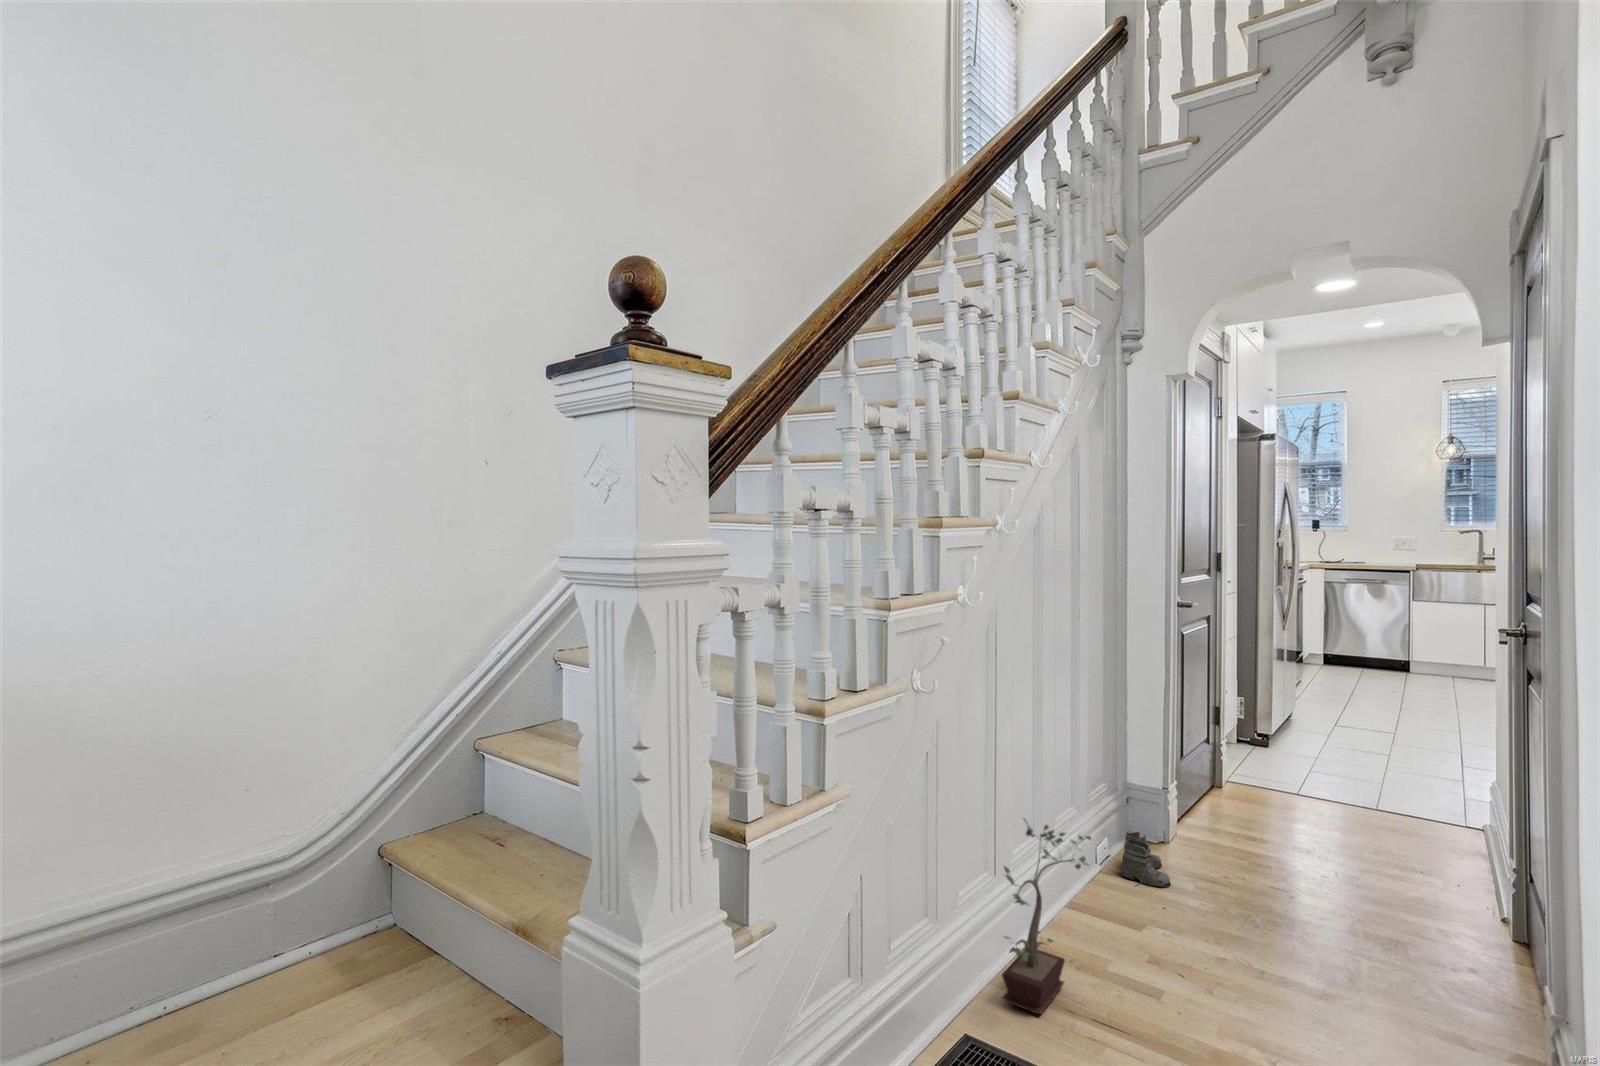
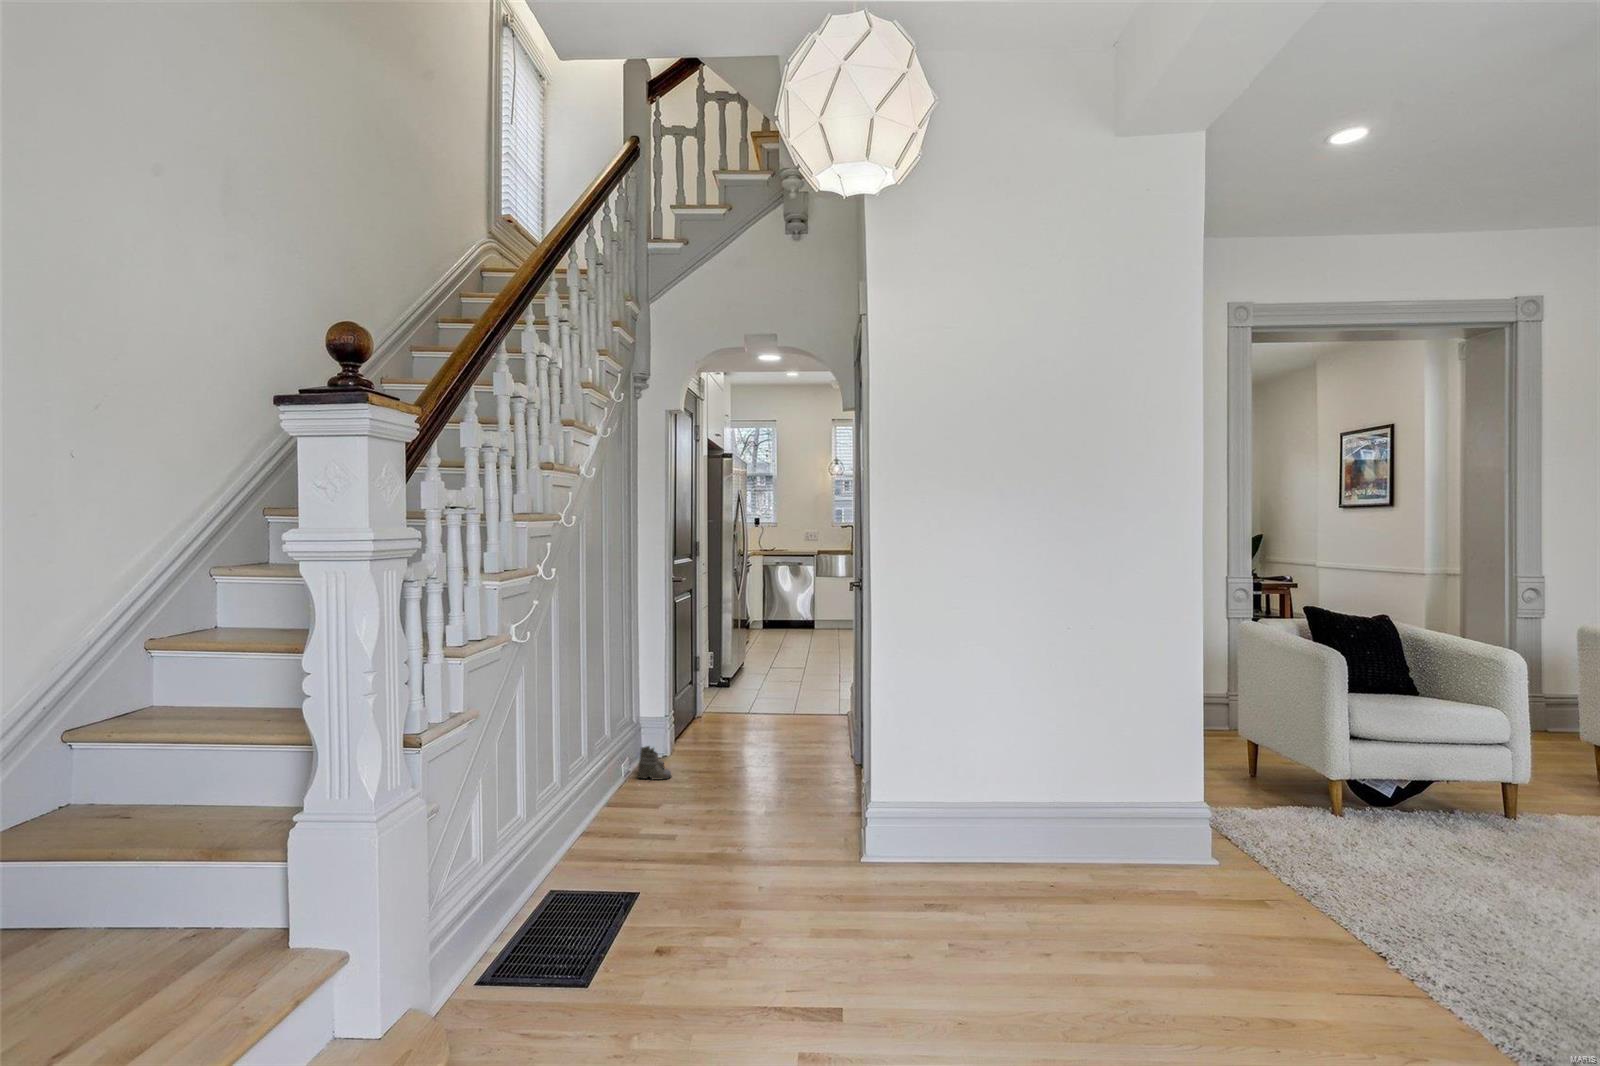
potted plant: present [1002,819,1091,1014] -> none [569,729,628,862]

